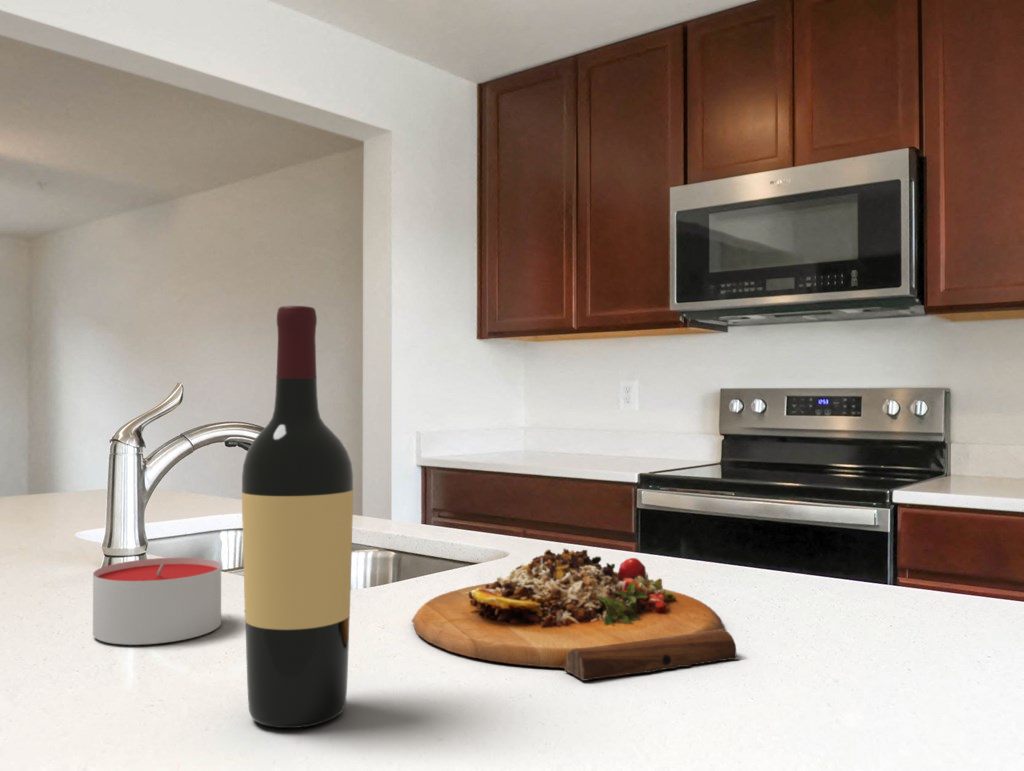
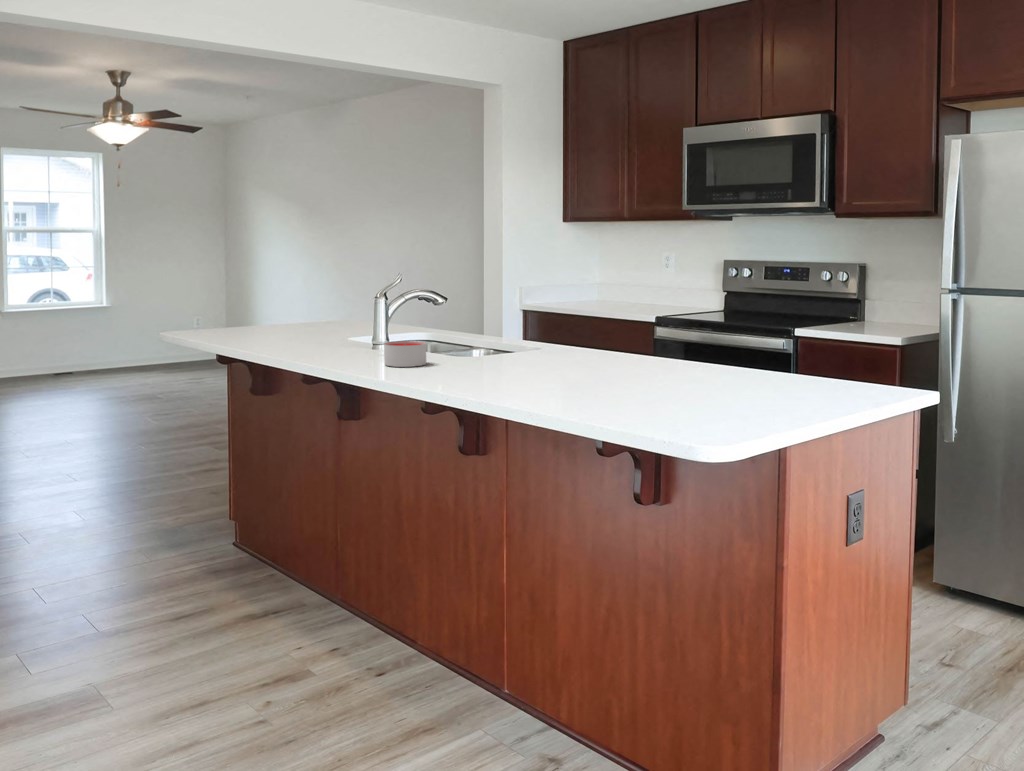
wine bottle: present [242,306,353,728] -> none [438,260,469,379]
cutting board: present [412,549,739,681] -> none [493,339,605,374]

